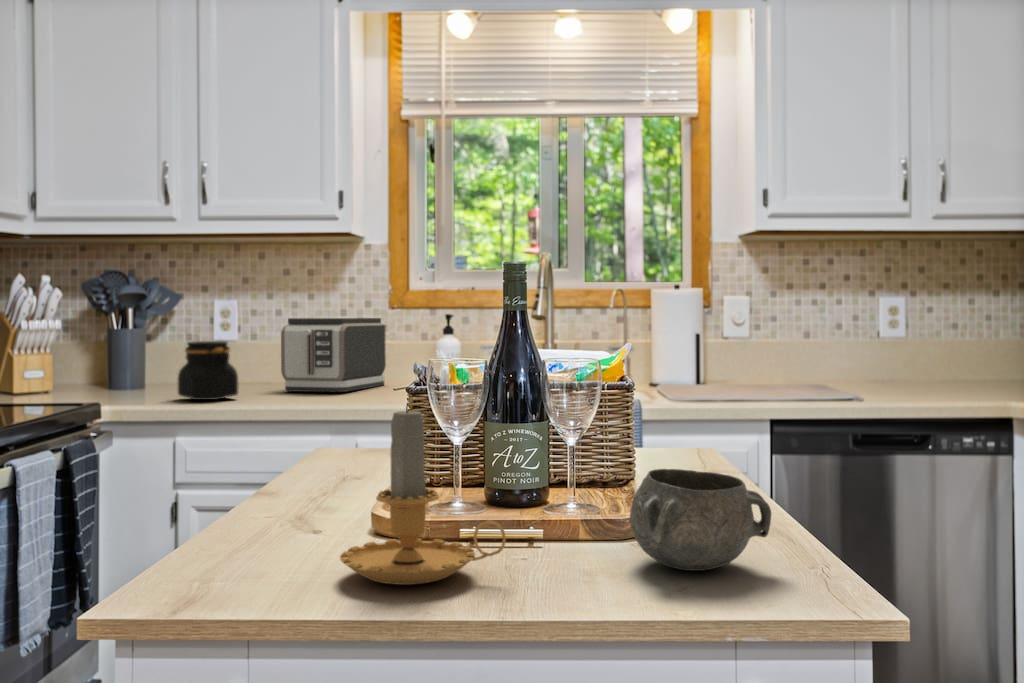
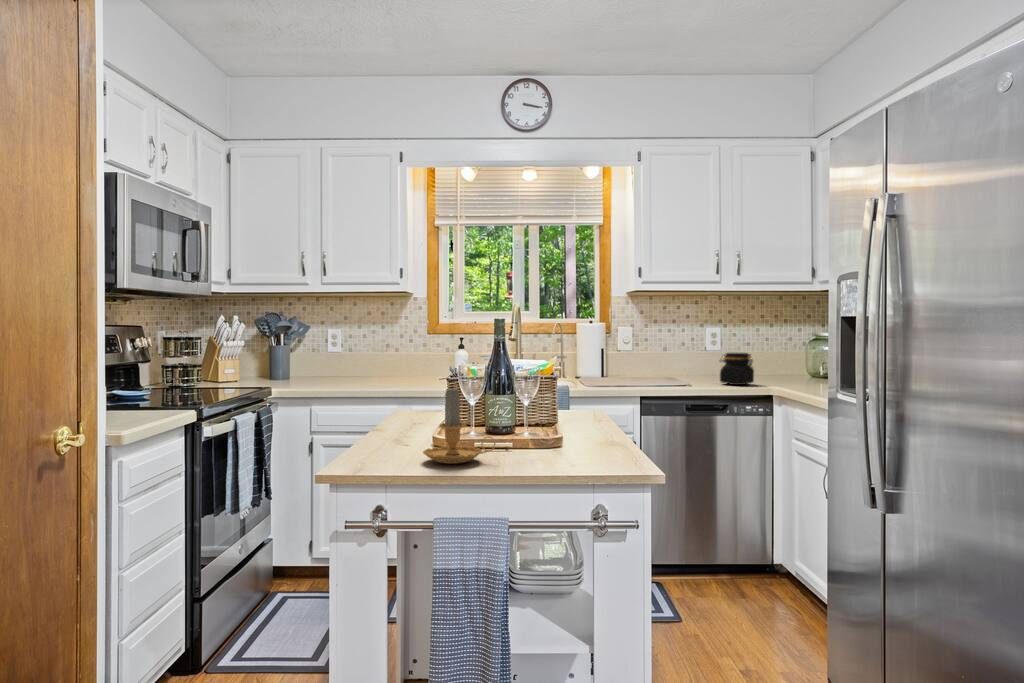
toaster: present [281,318,386,392] -> none [369,340,427,382]
jar: present [178,341,238,400] -> present [720,353,754,385]
decorative bowl: present [630,469,771,571] -> none [550,415,612,458]

